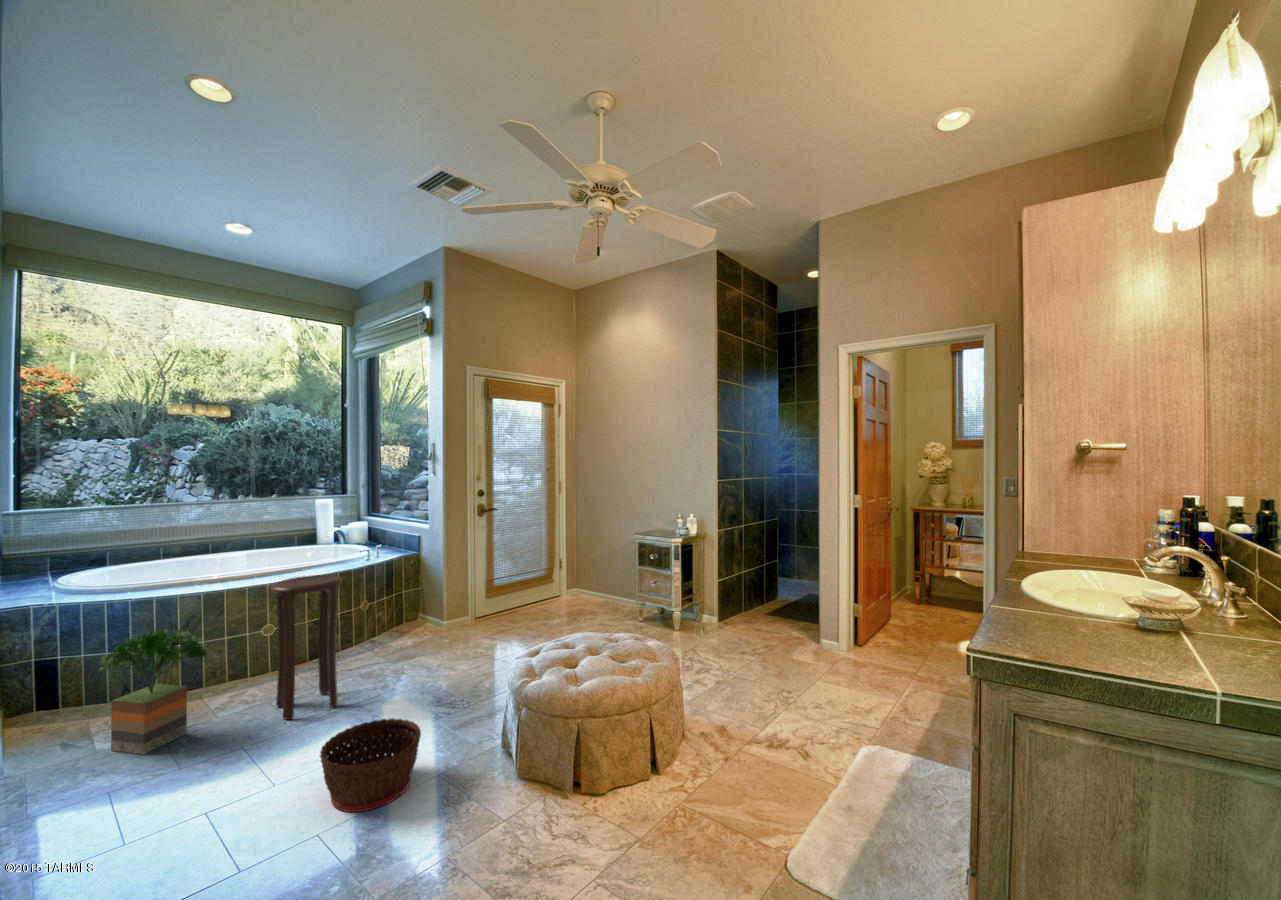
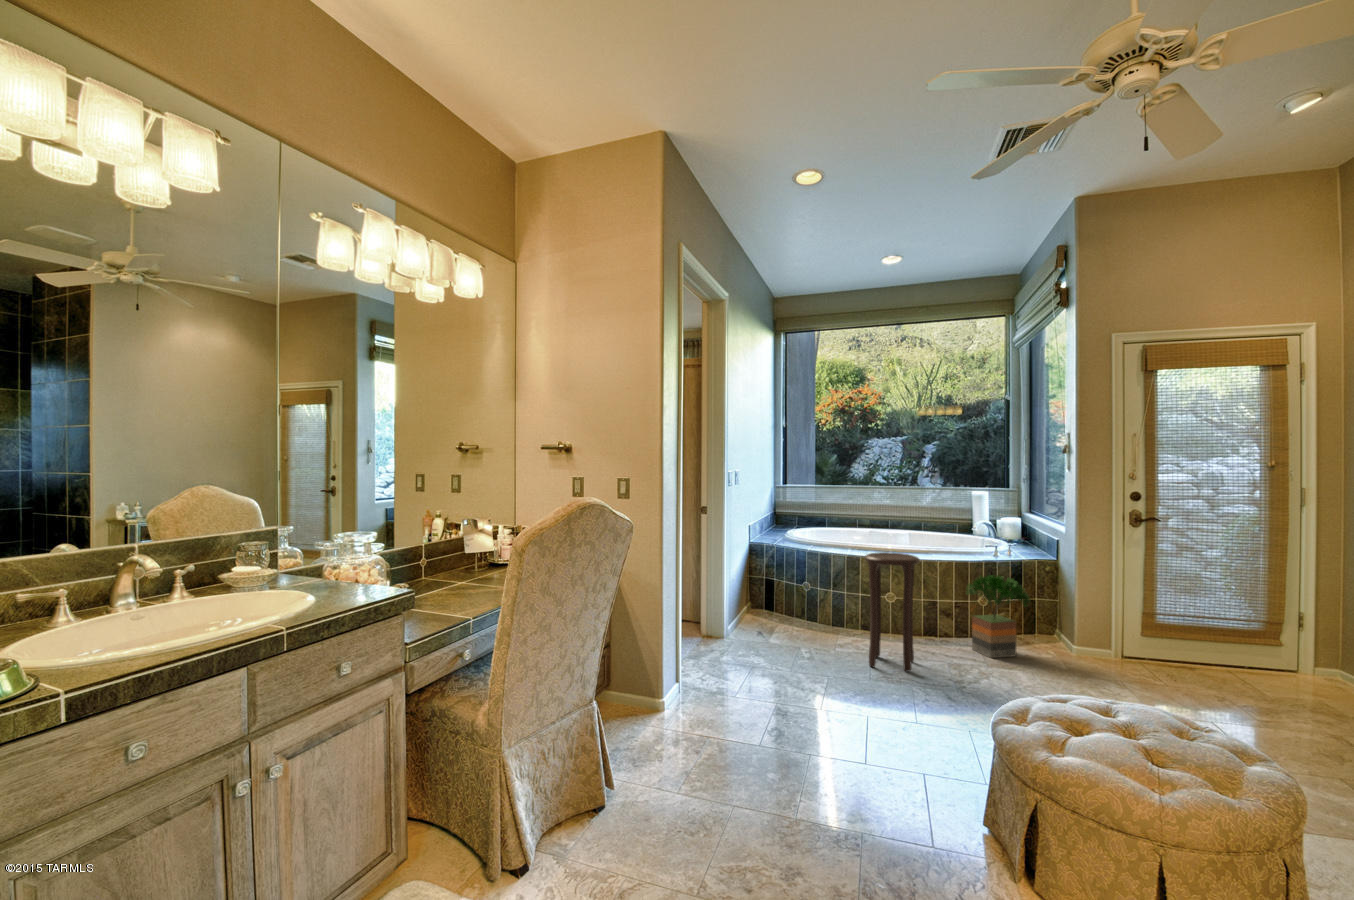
potted tree: present [101,629,209,755] -> present [967,575,1030,658]
basket: present [320,719,421,812] -> none [835,674,914,740]

